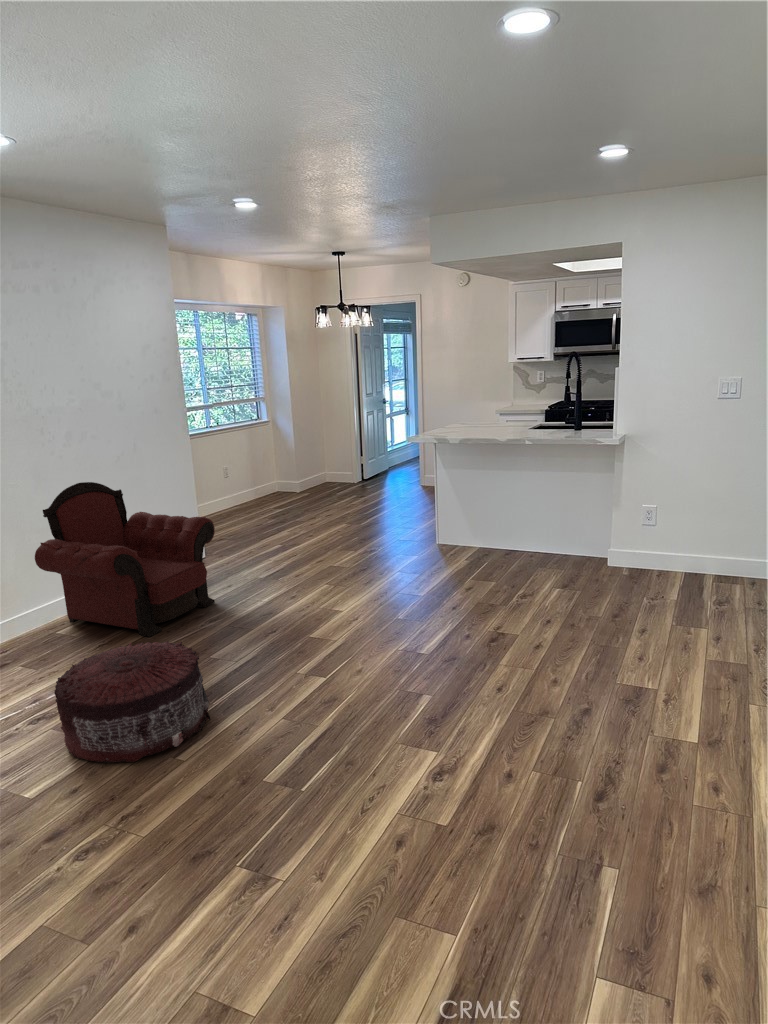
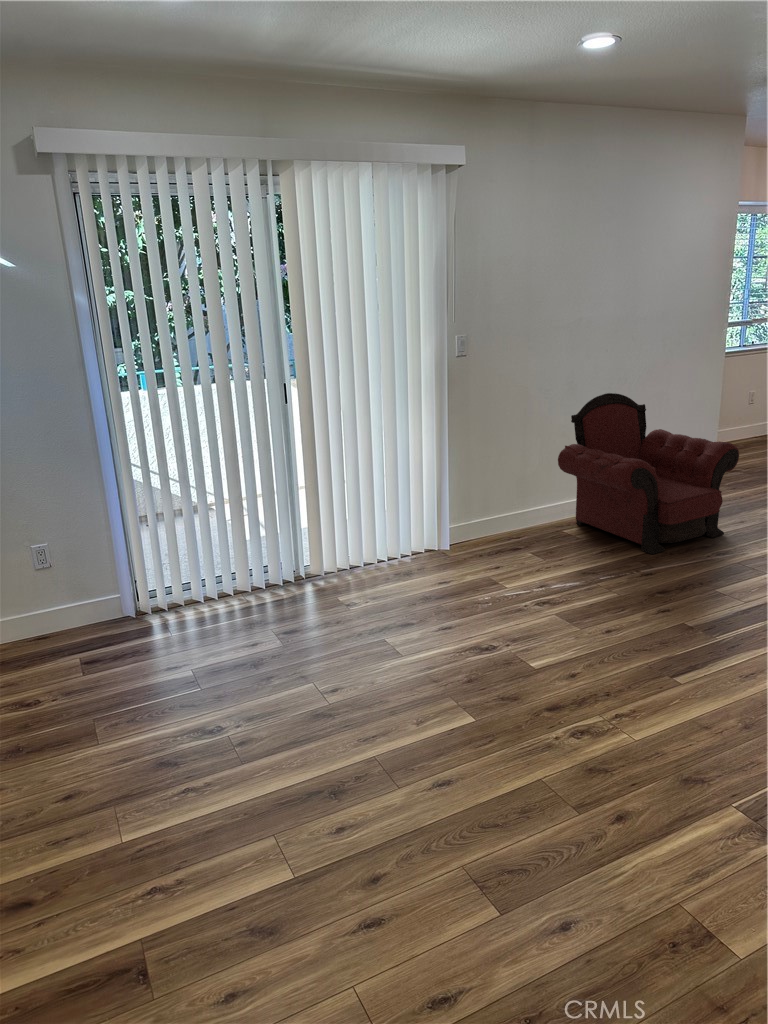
pouf: present [54,641,210,762] -> none [567,554,714,668]

